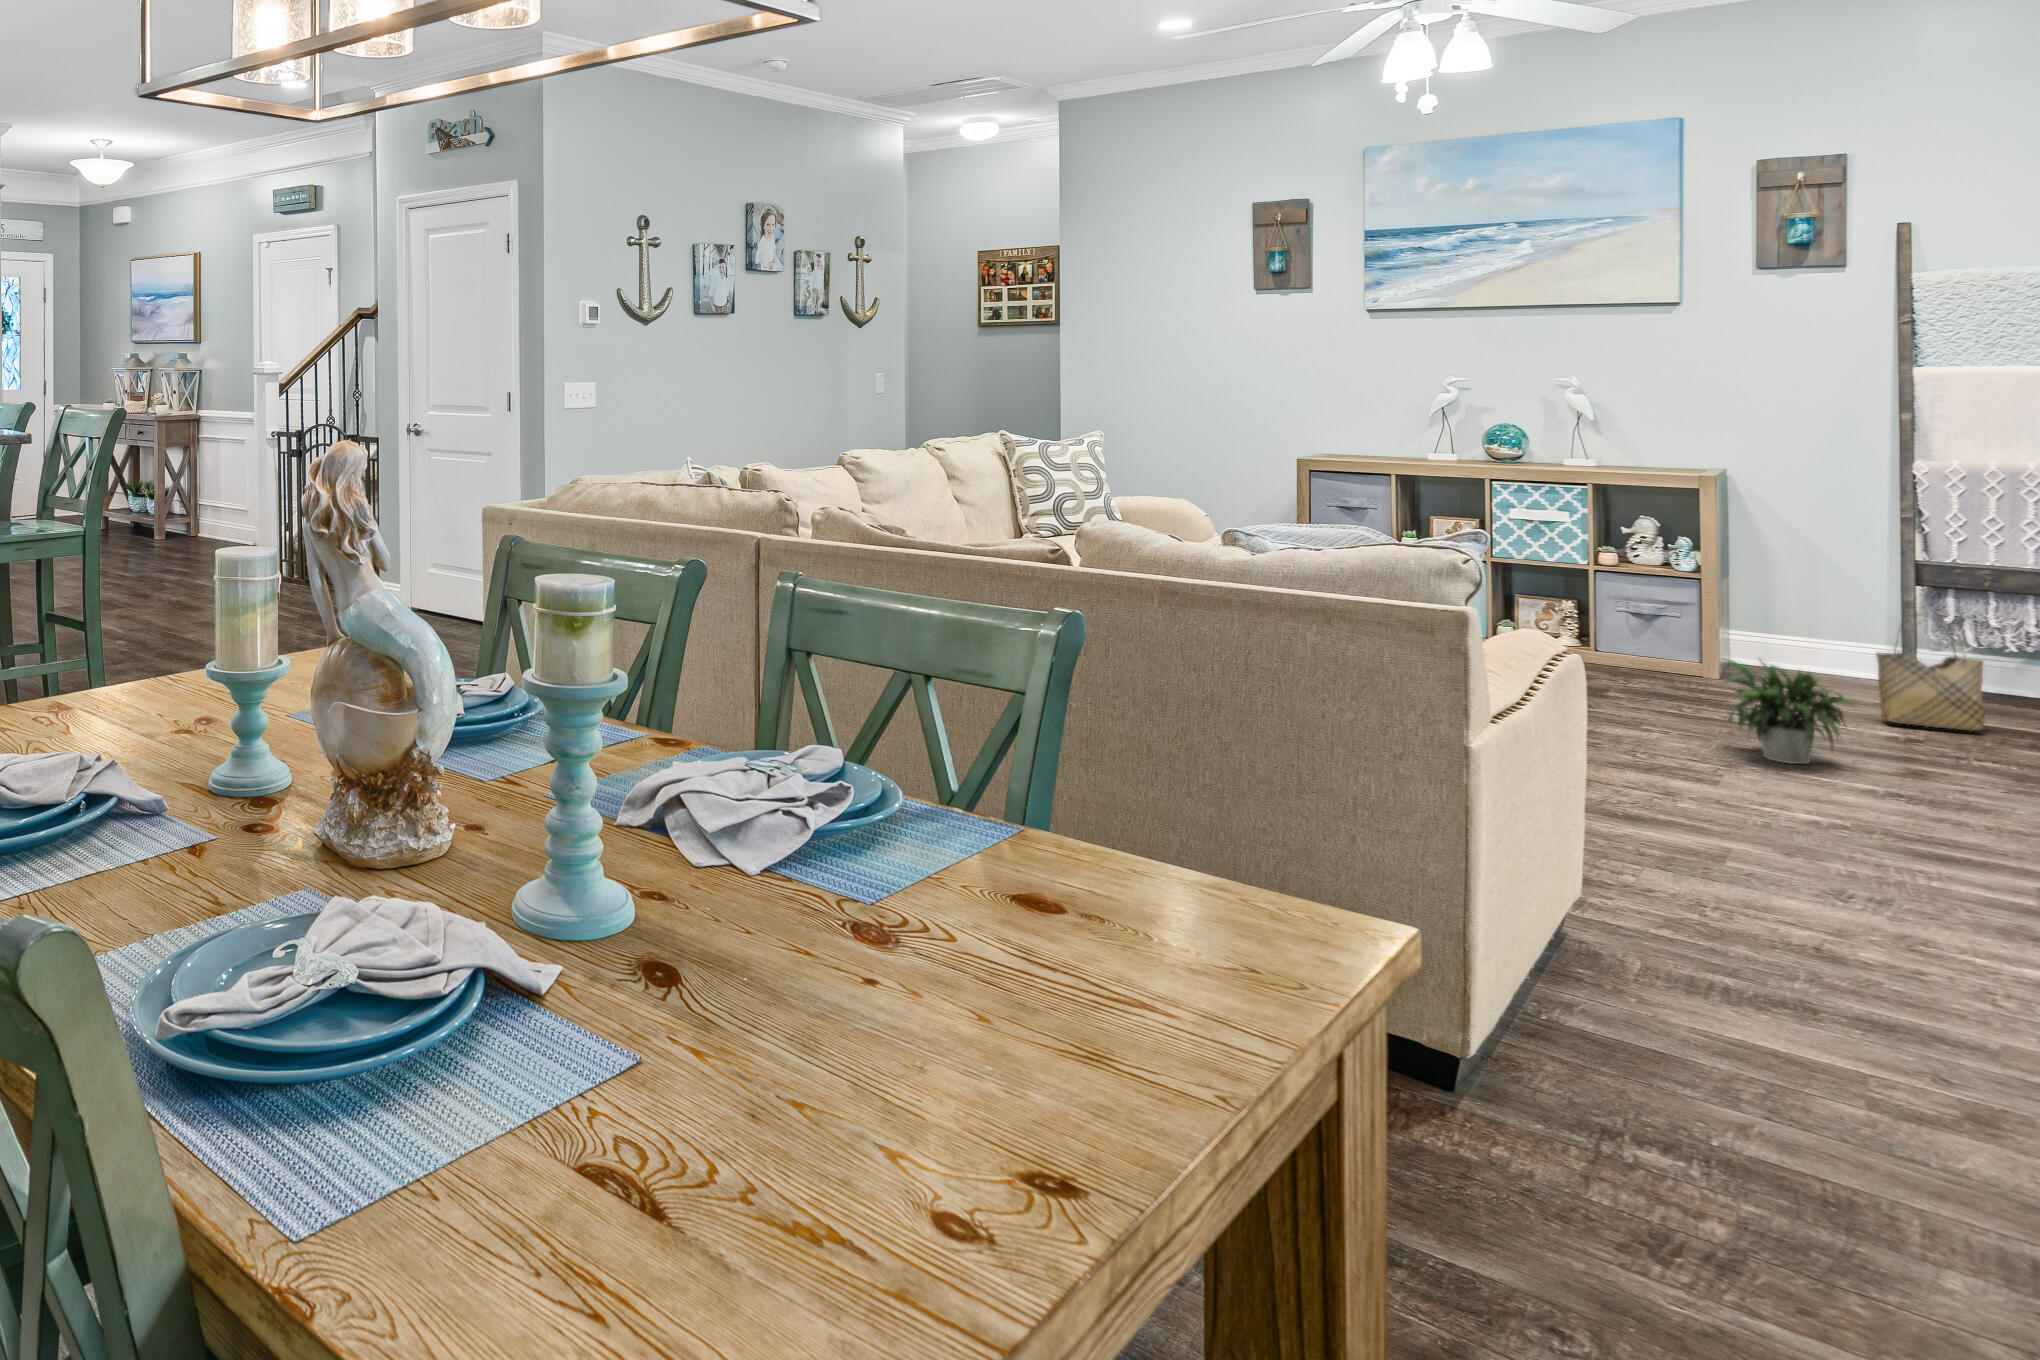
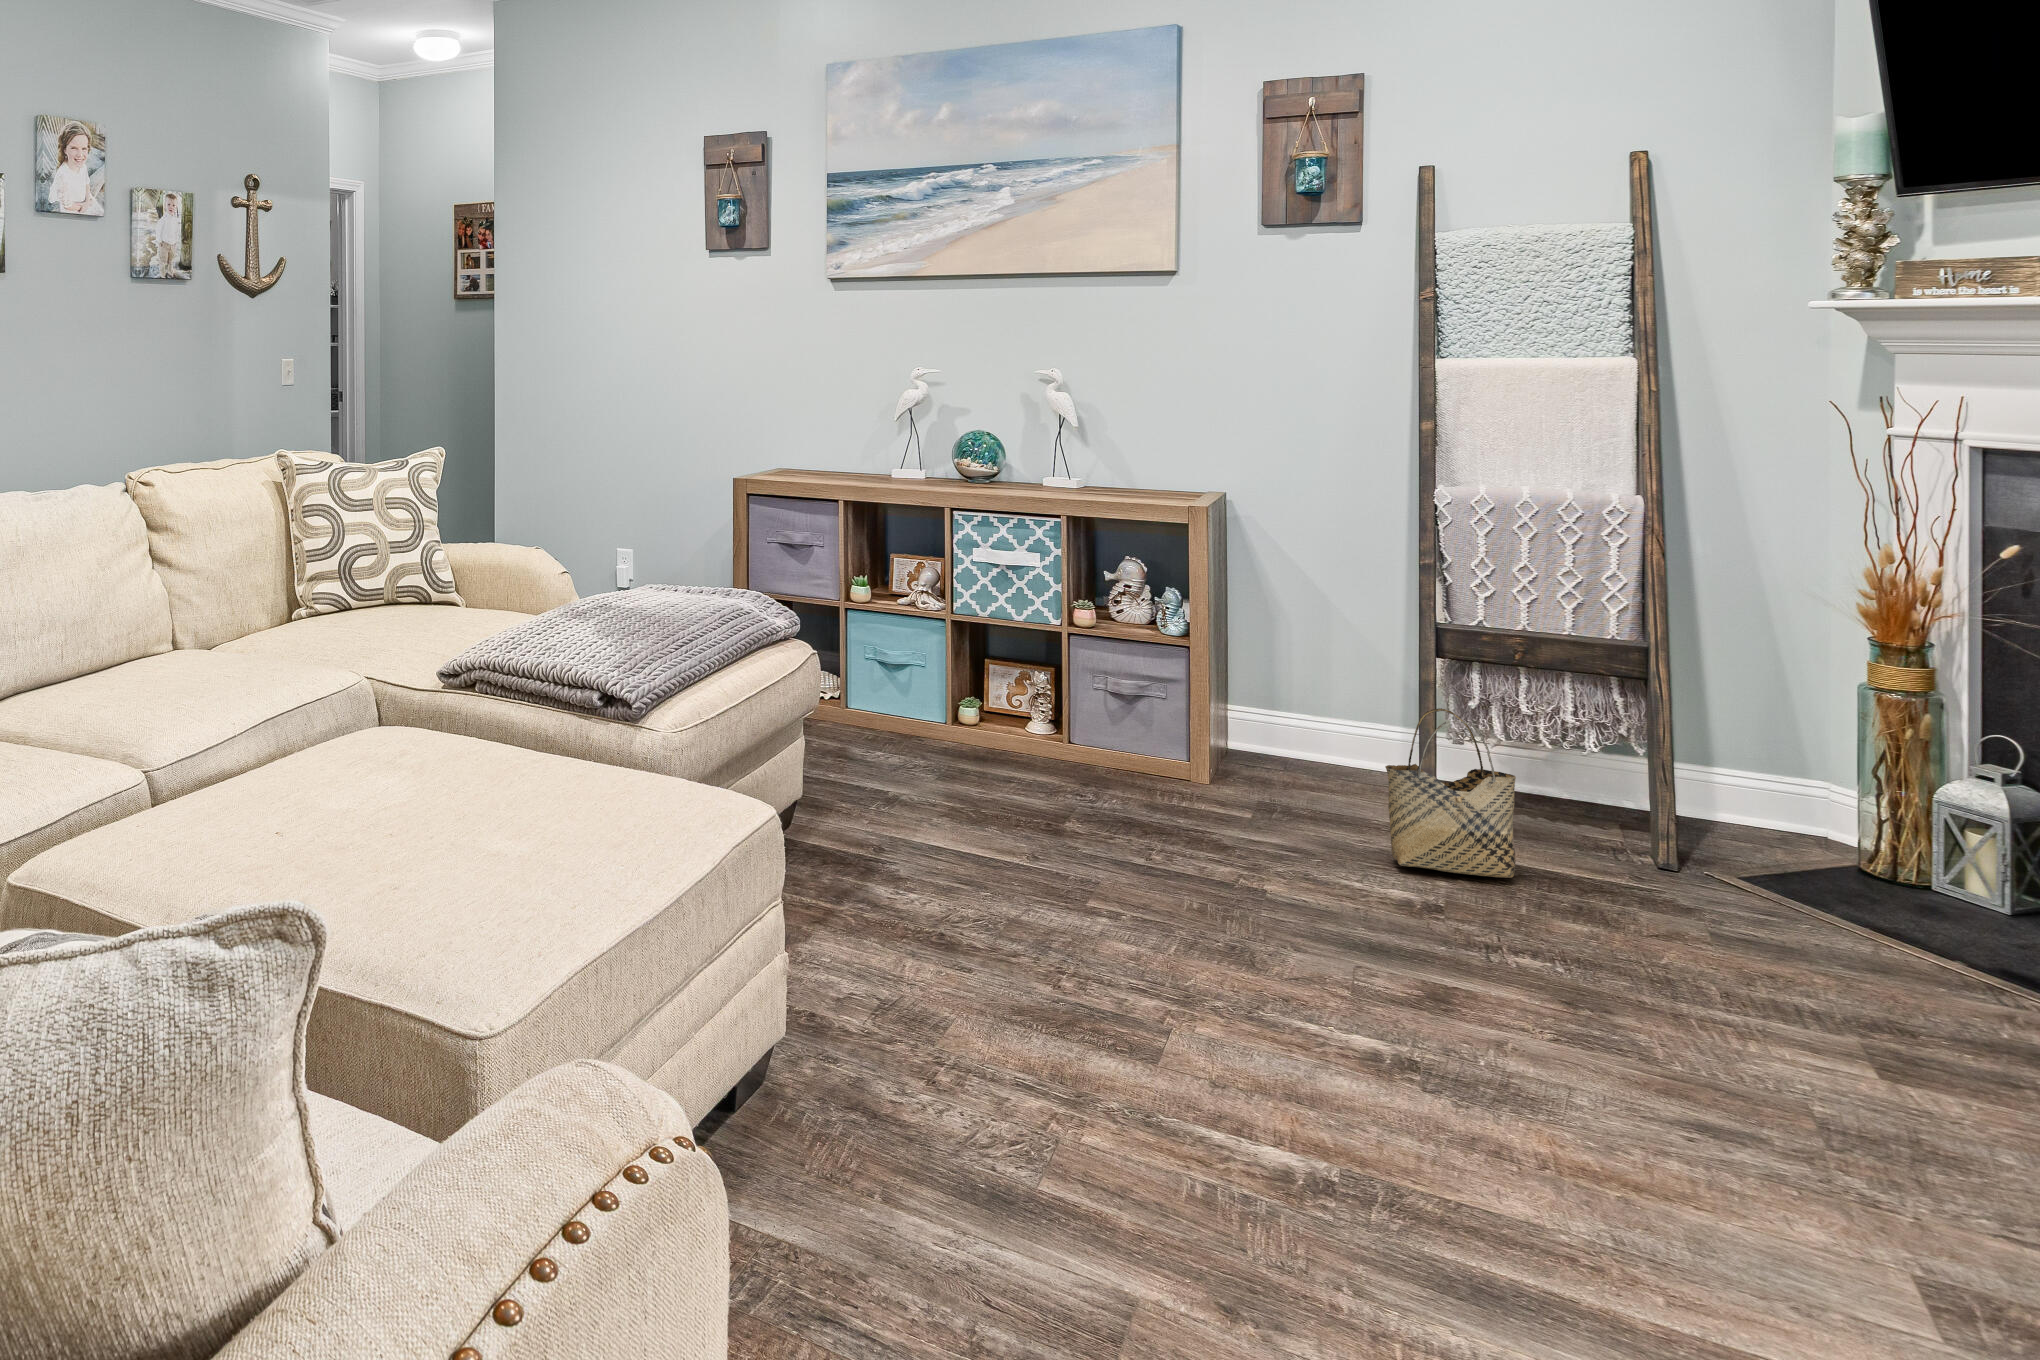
potted plant: present [1725,659,1853,764] -> none [1173,803,1354,979]

